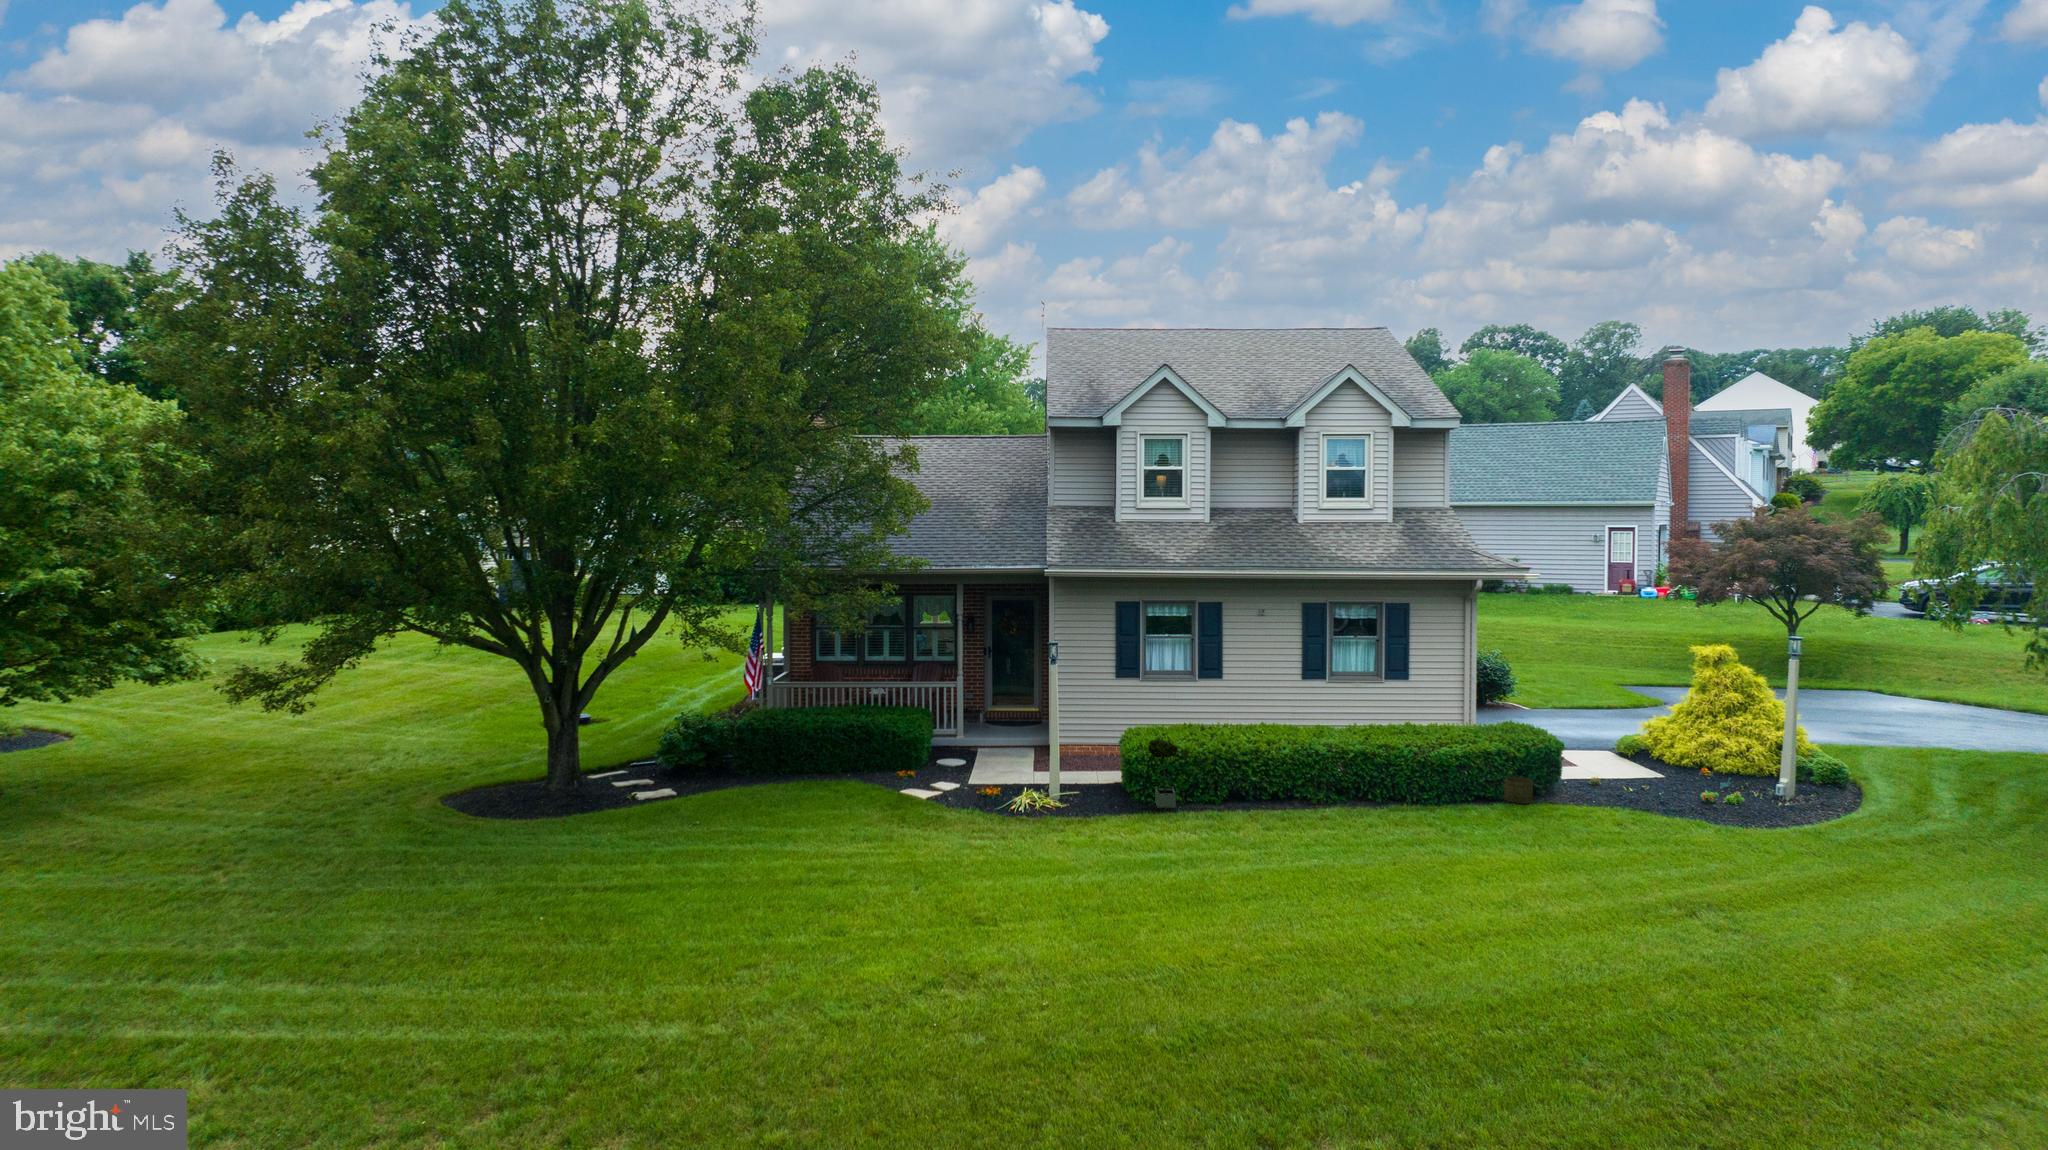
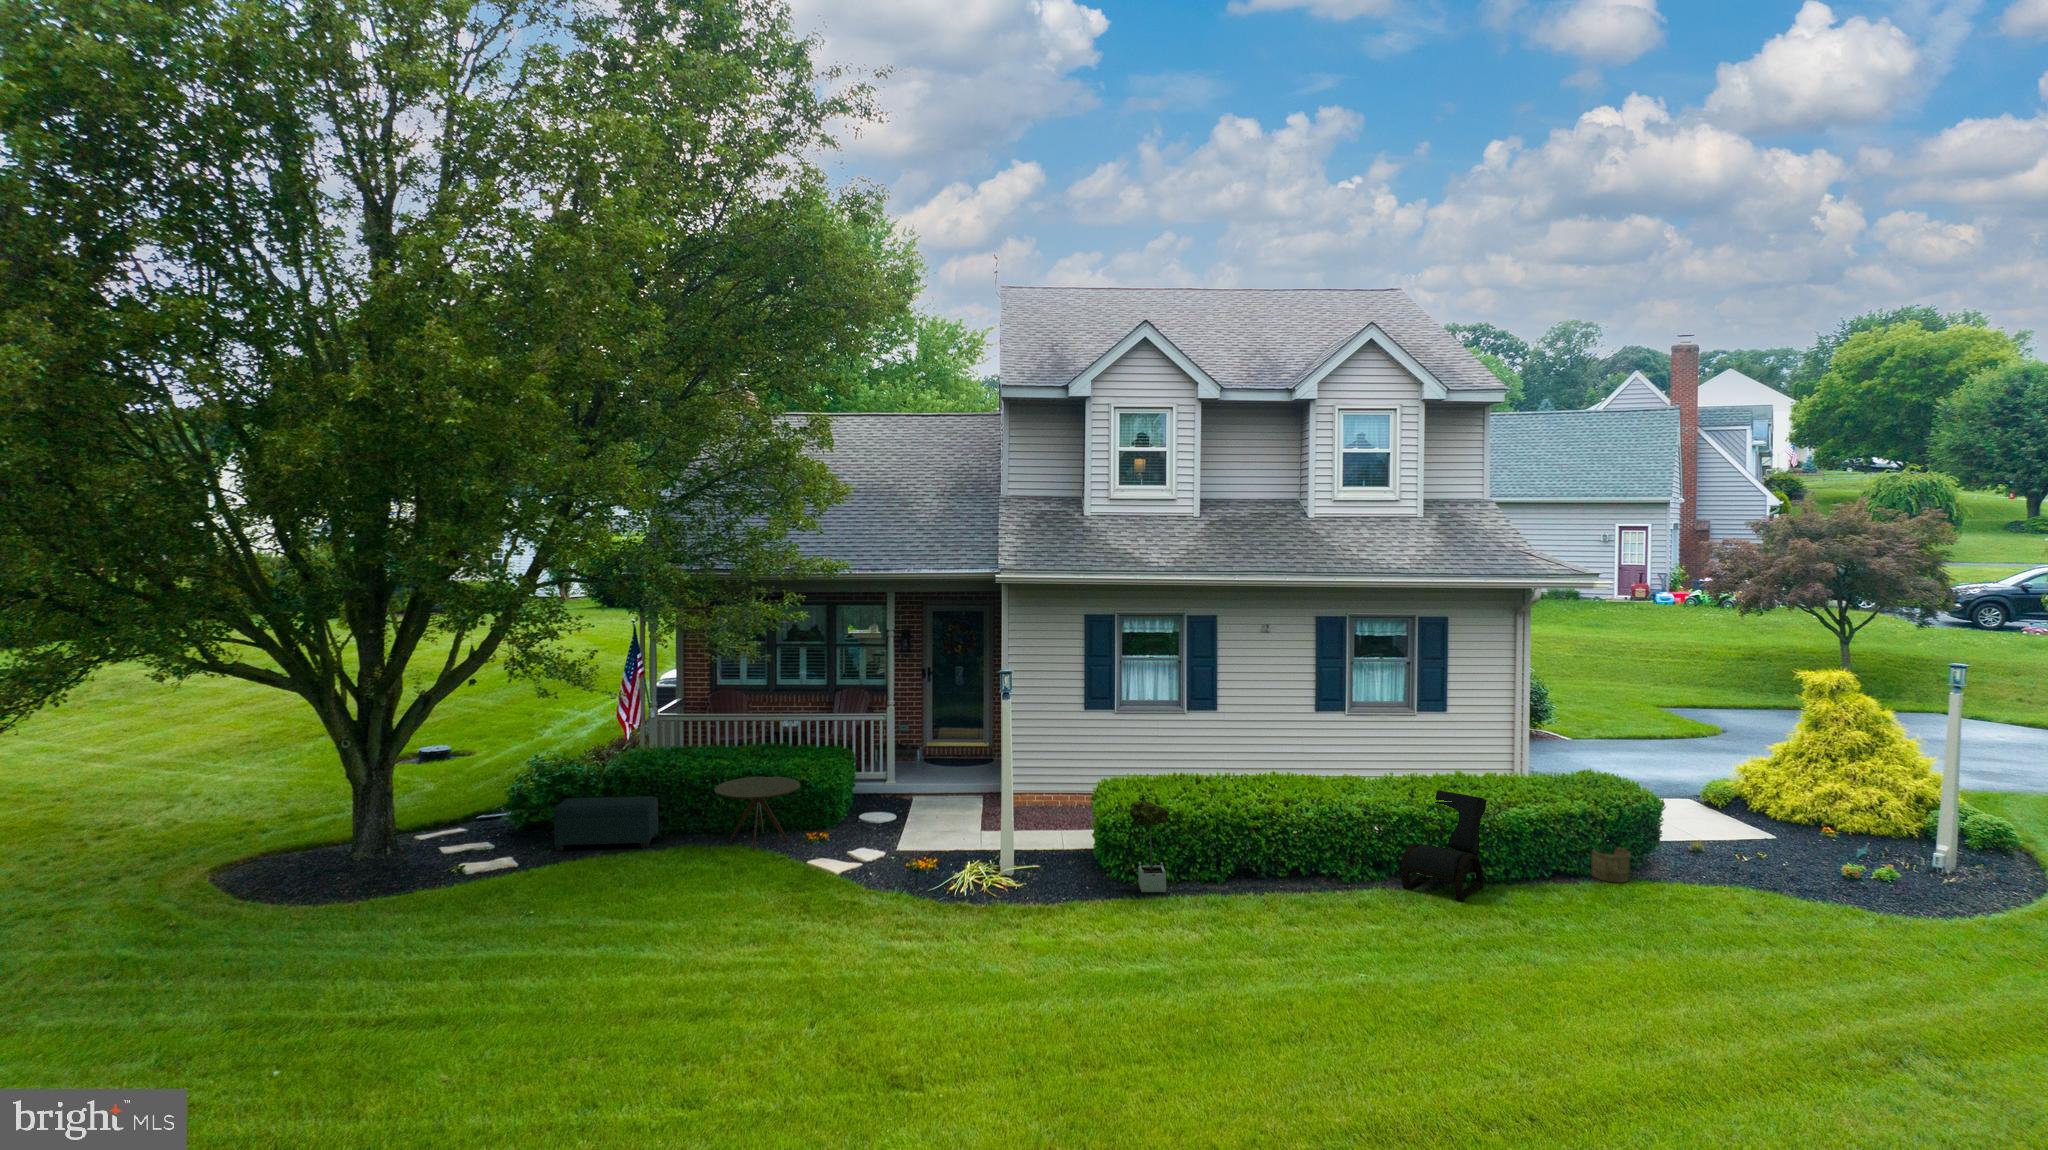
round table: none [831,727,895,781] -> present [715,777,800,851]
lounge chair: none [1354,734,1422,815] -> present [1401,790,1487,902]
bench: none [710,741,786,781] -> present [554,797,658,851]

